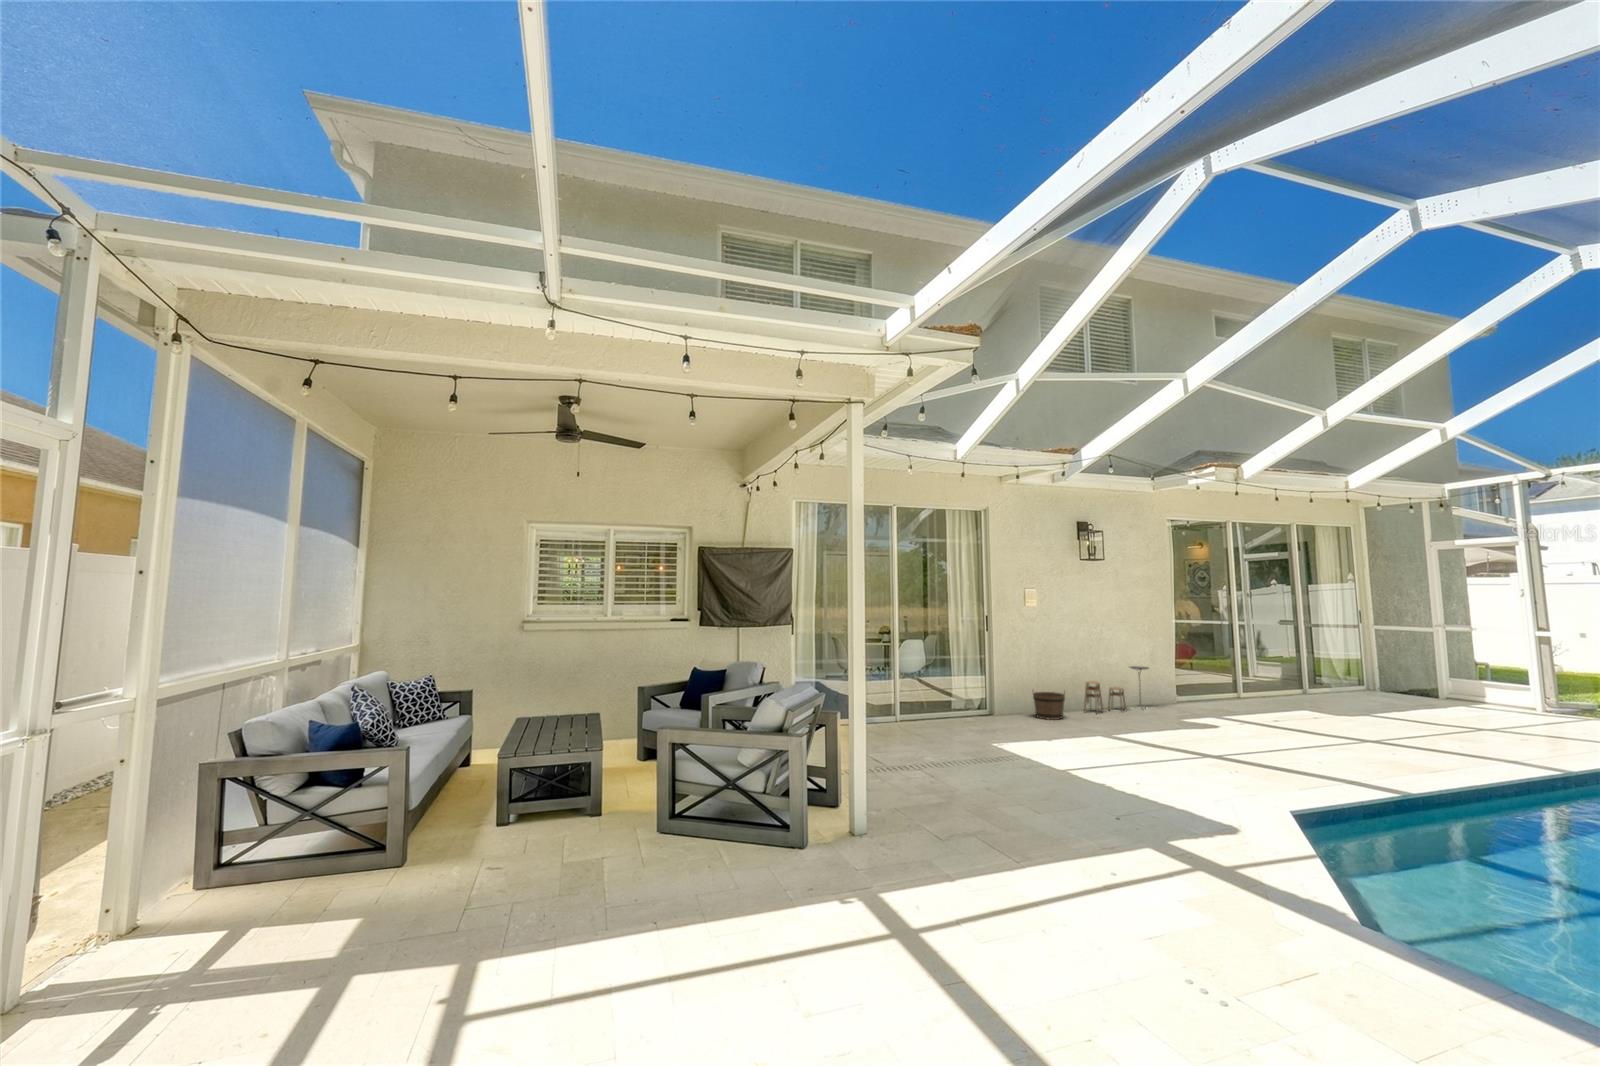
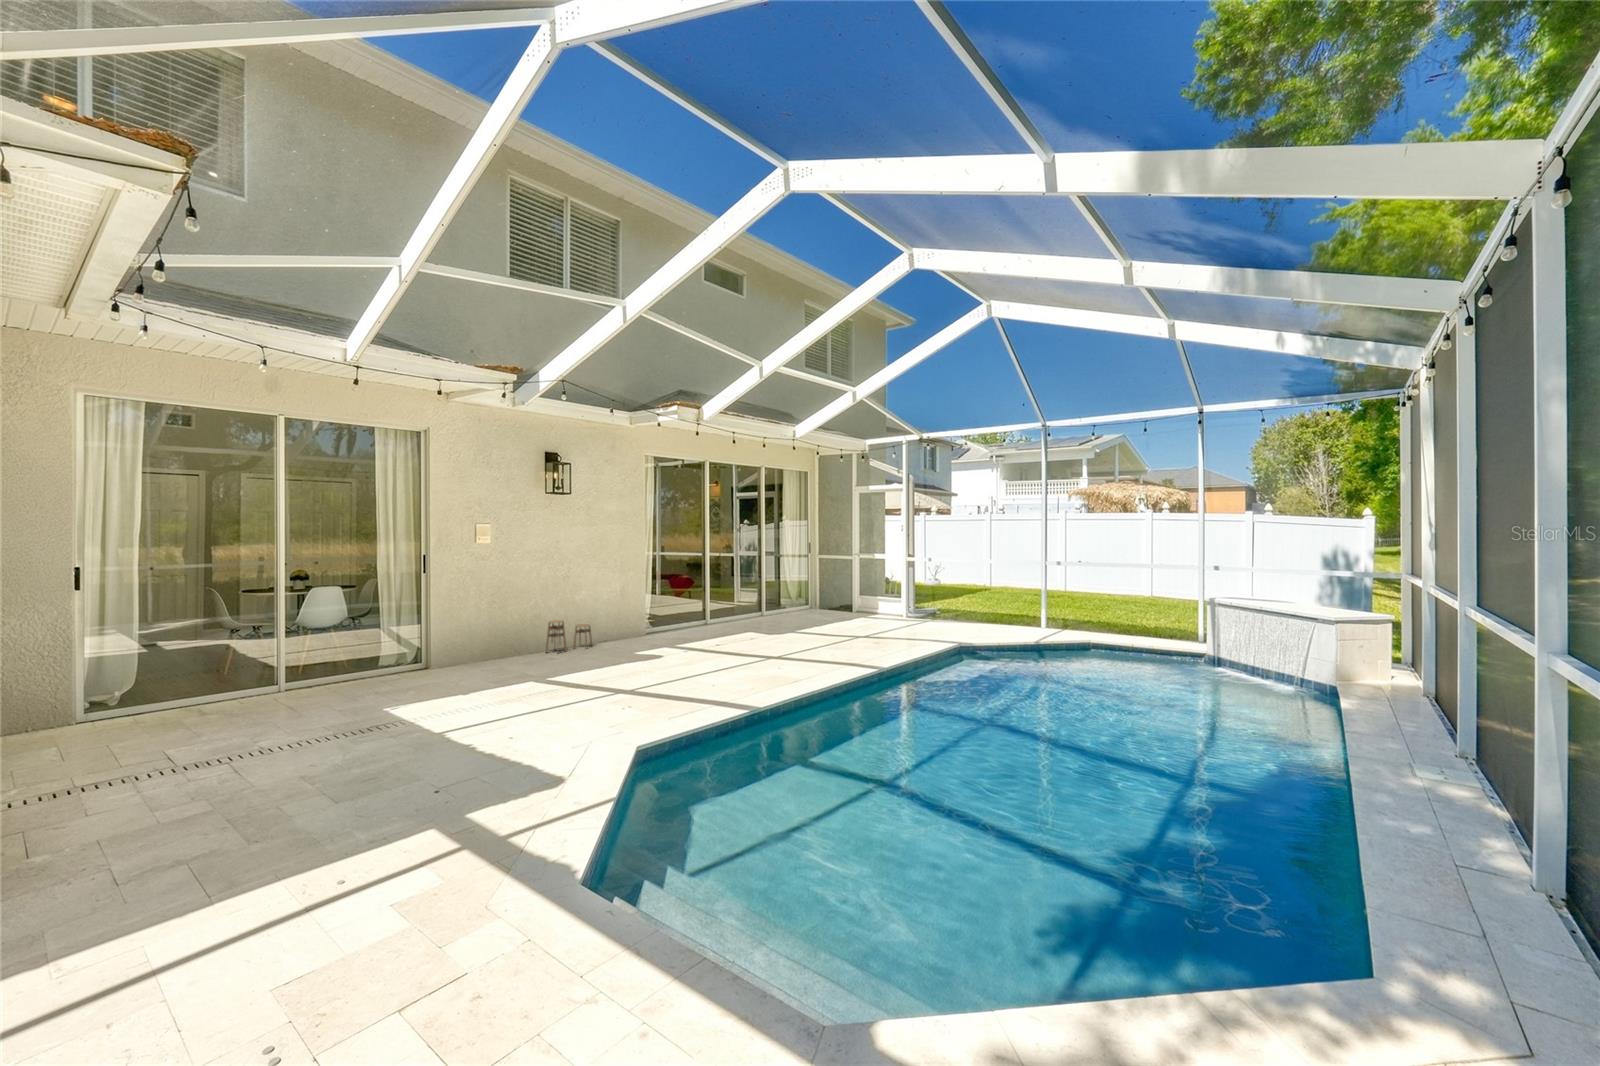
side table: present [1129,666,1148,693] -> none [599,602,618,645]
bucket: present [1033,692,1065,720] -> none [482,633,519,666]

